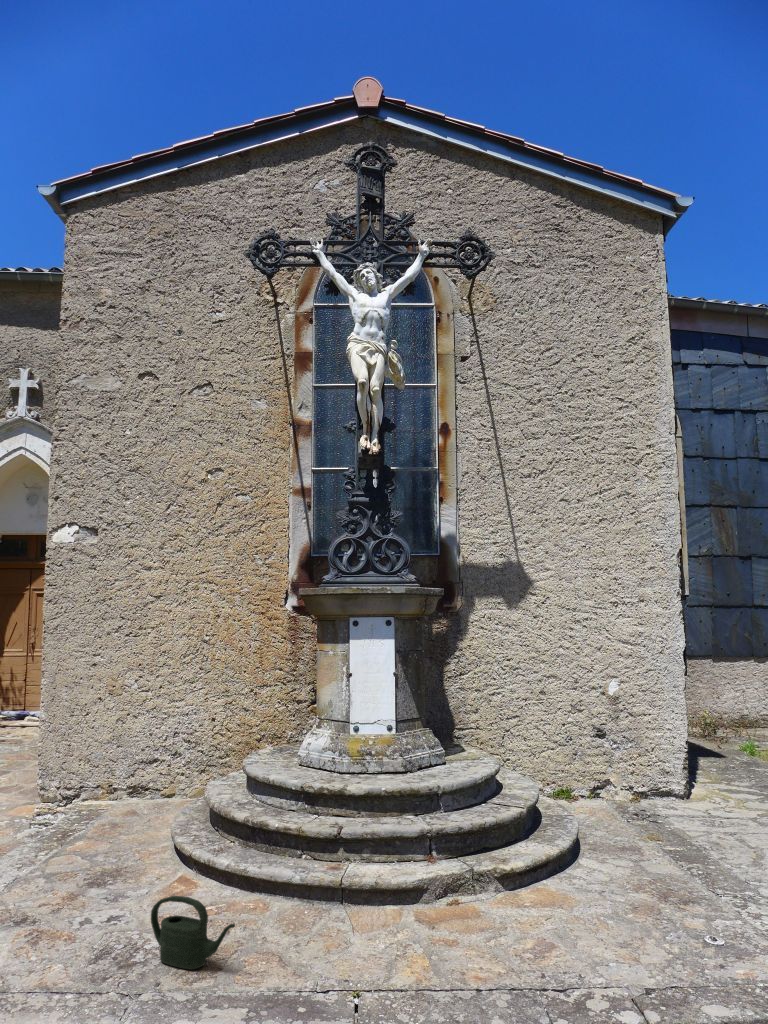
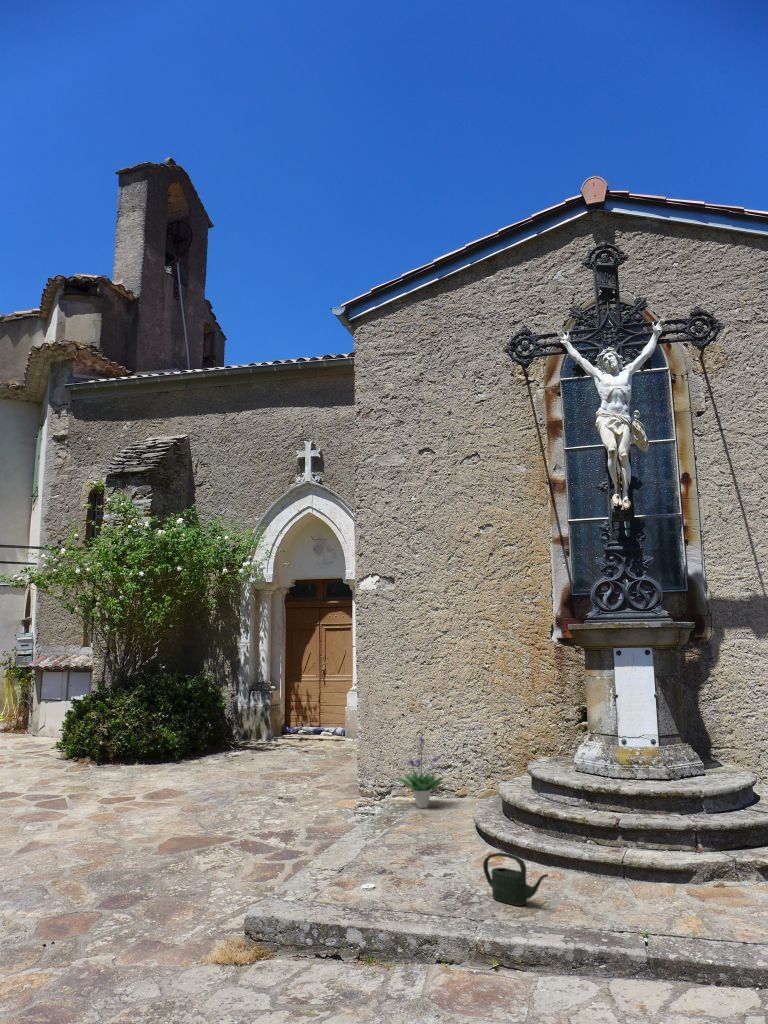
potted plant: none [82,725,146,817] -> present [397,736,443,808]

